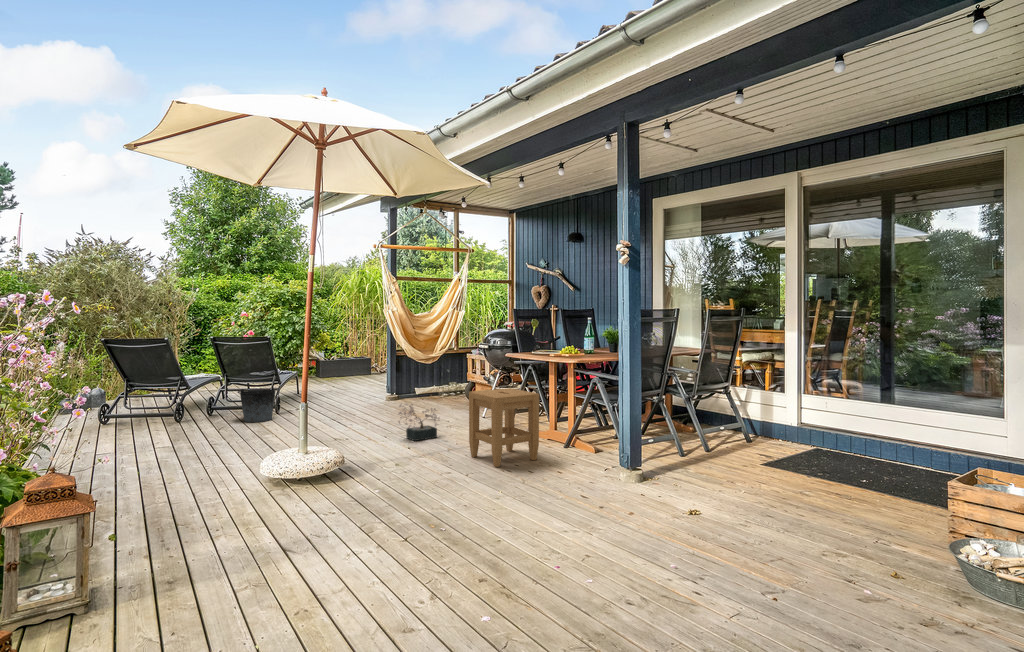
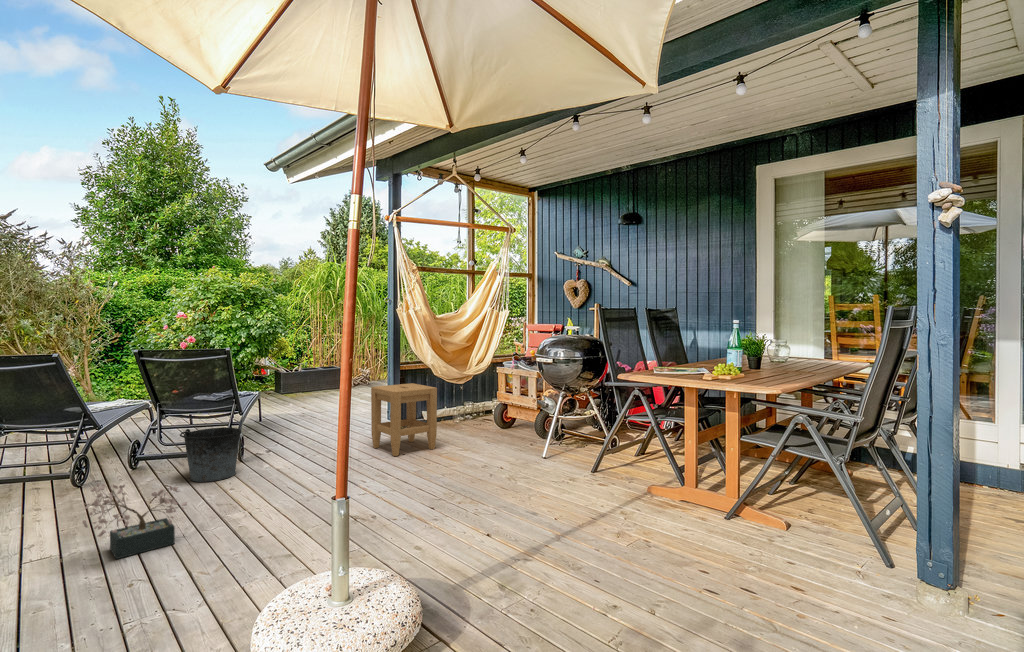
stool: present [469,388,539,467] -> present [371,383,437,456]
decorative plant: present [398,403,440,441] -> present [83,484,187,559]

